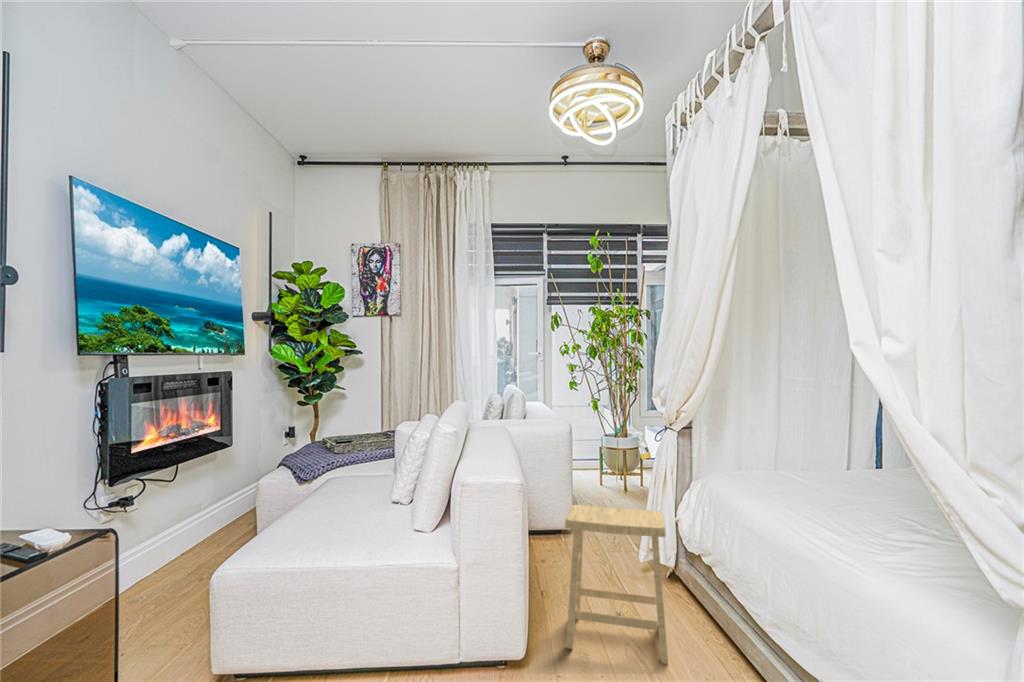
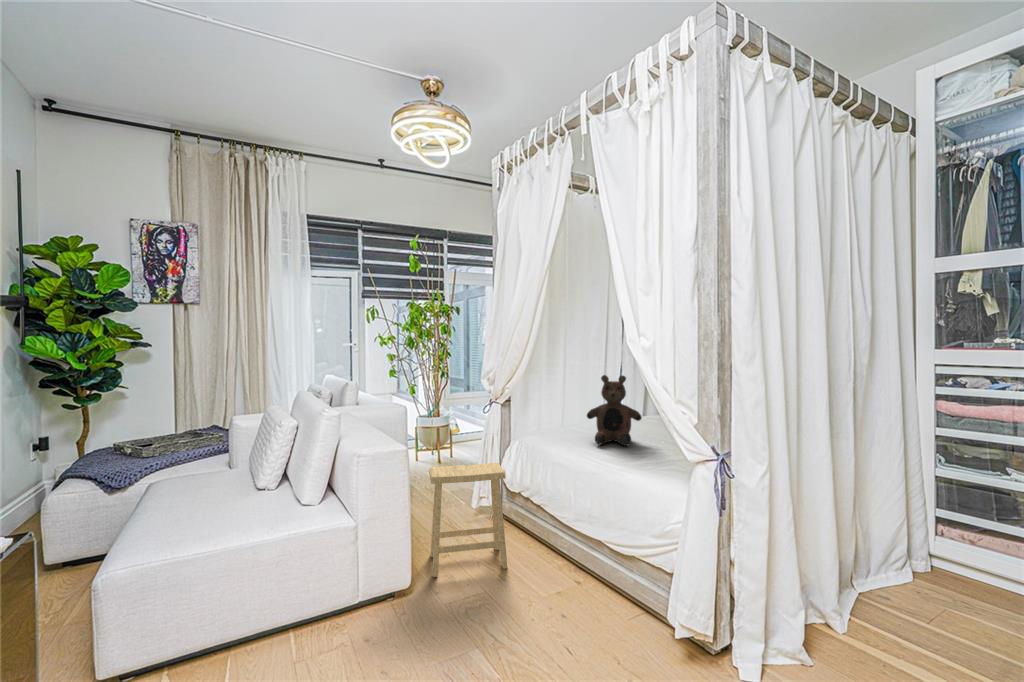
teddy bear: none [804,401,908,518] -> present [587,375,642,446]

